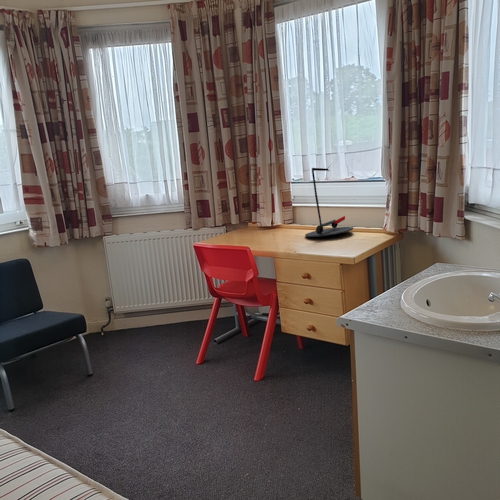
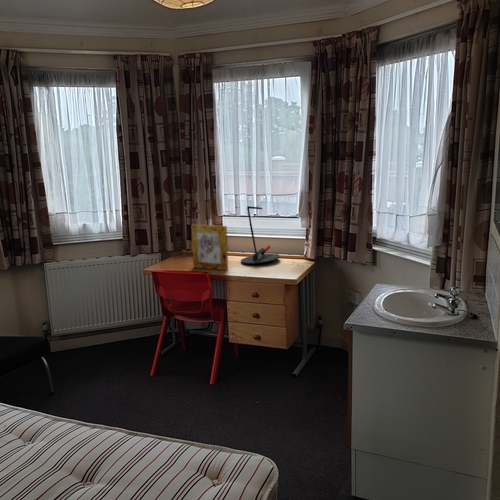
picture frame: none [245,191,285,244] -> present [191,224,228,270]

